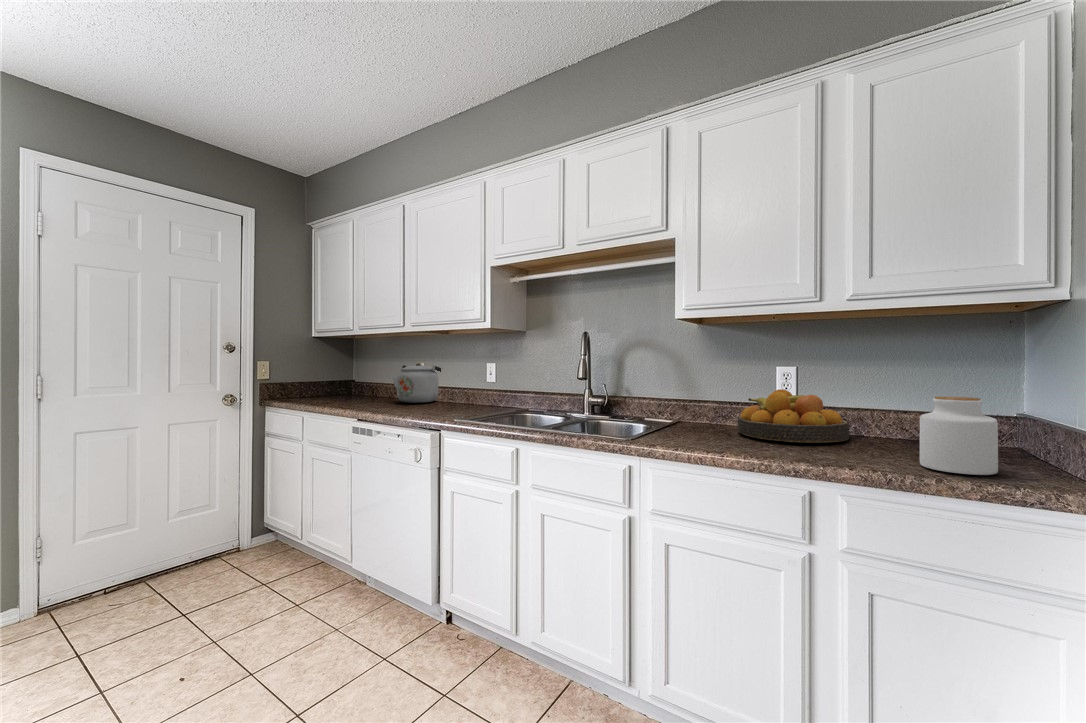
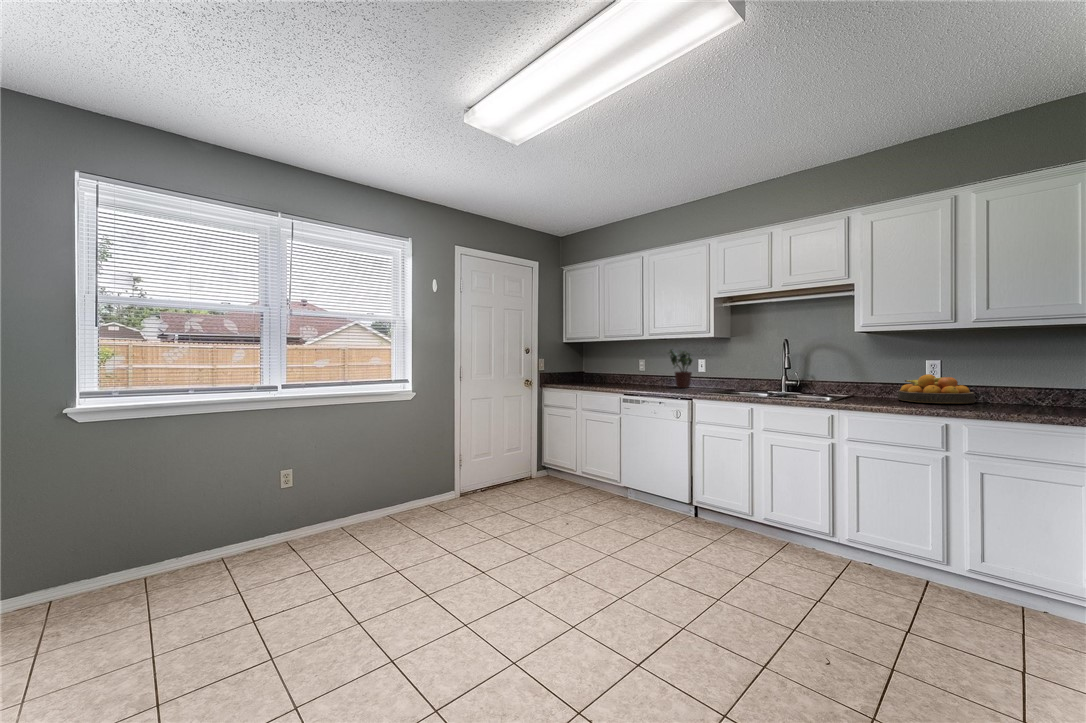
potted plant: none [440,345,477,406] -> present [669,349,693,388]
kettle: present [393,363,441,403] -> none [628,360,663,386]
jar: present [920,397,998,475] -> none [1014,375,1059,414]

